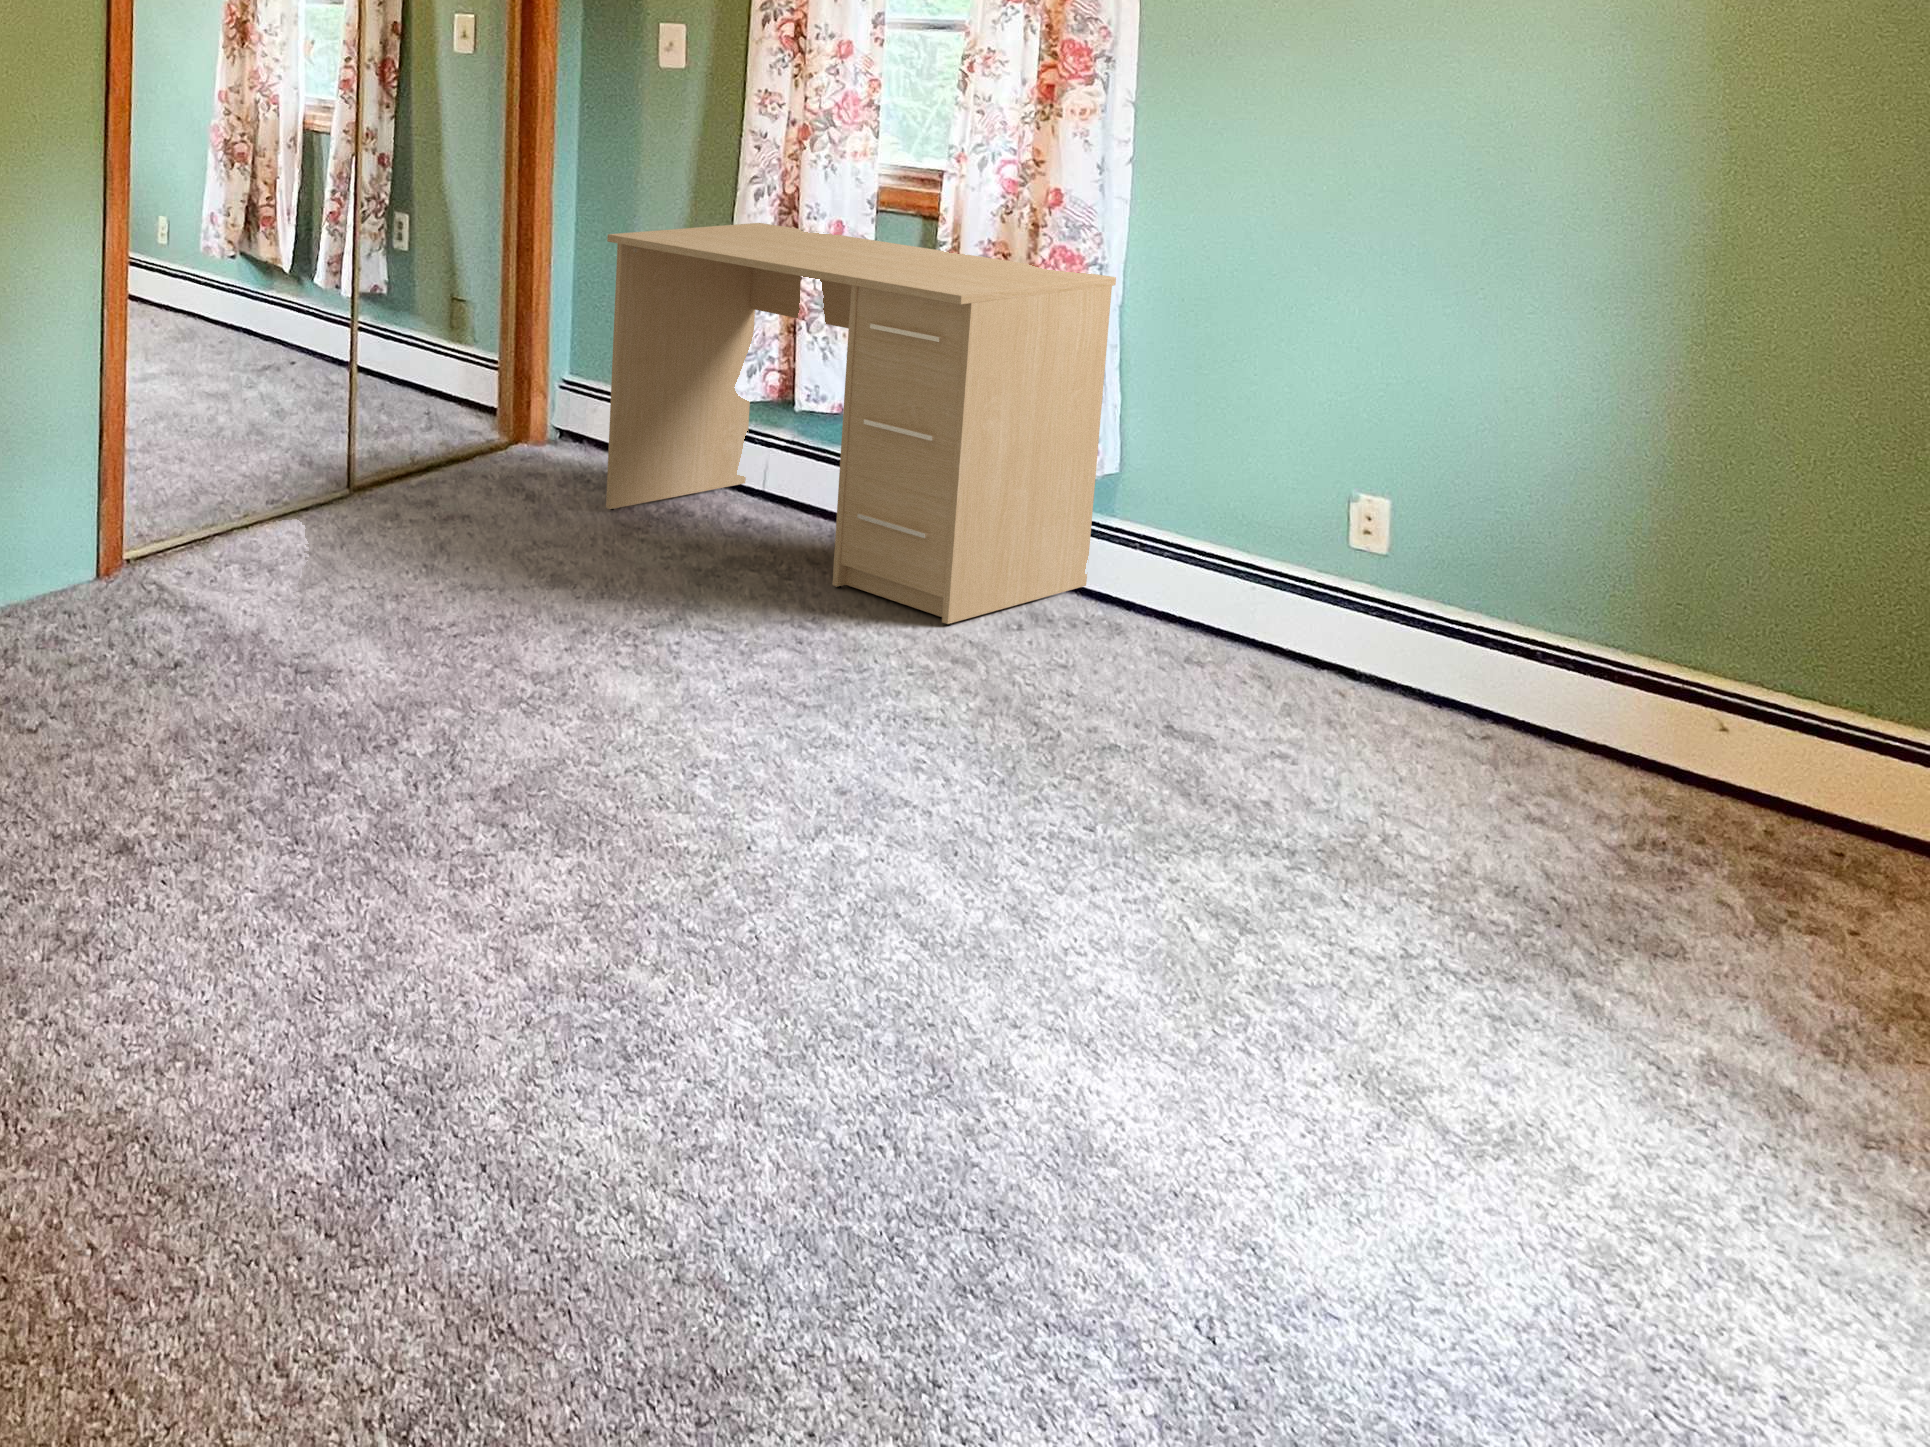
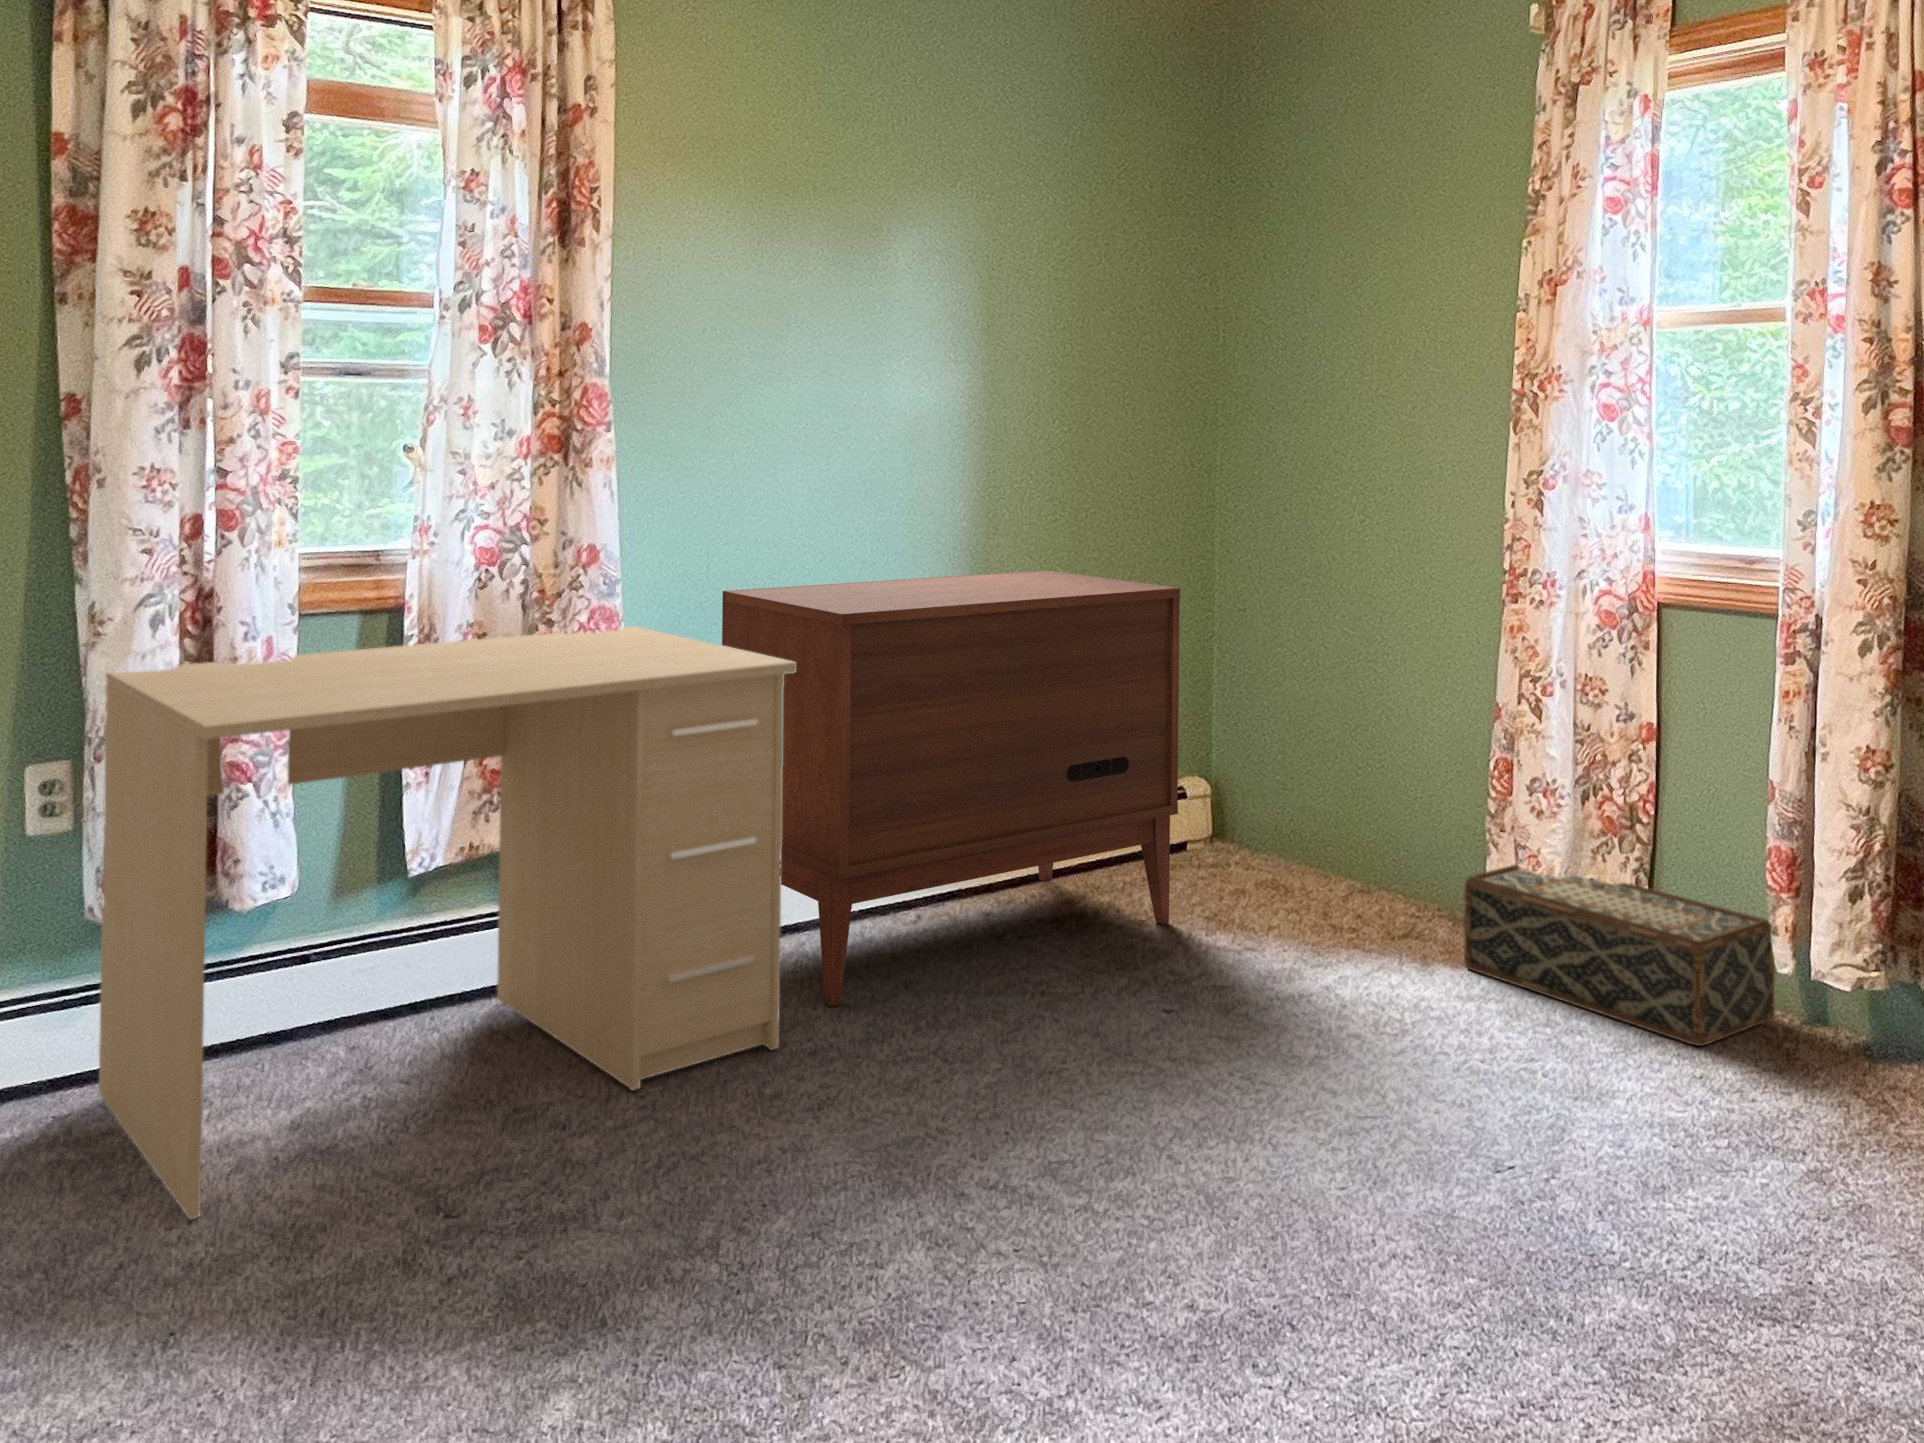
dresser: none [1064,264,1732,820] -> present [722,571,1180,1007]
woven basket: none [1411,861,1862,1209] -> present [1464,865,1775,1046]

